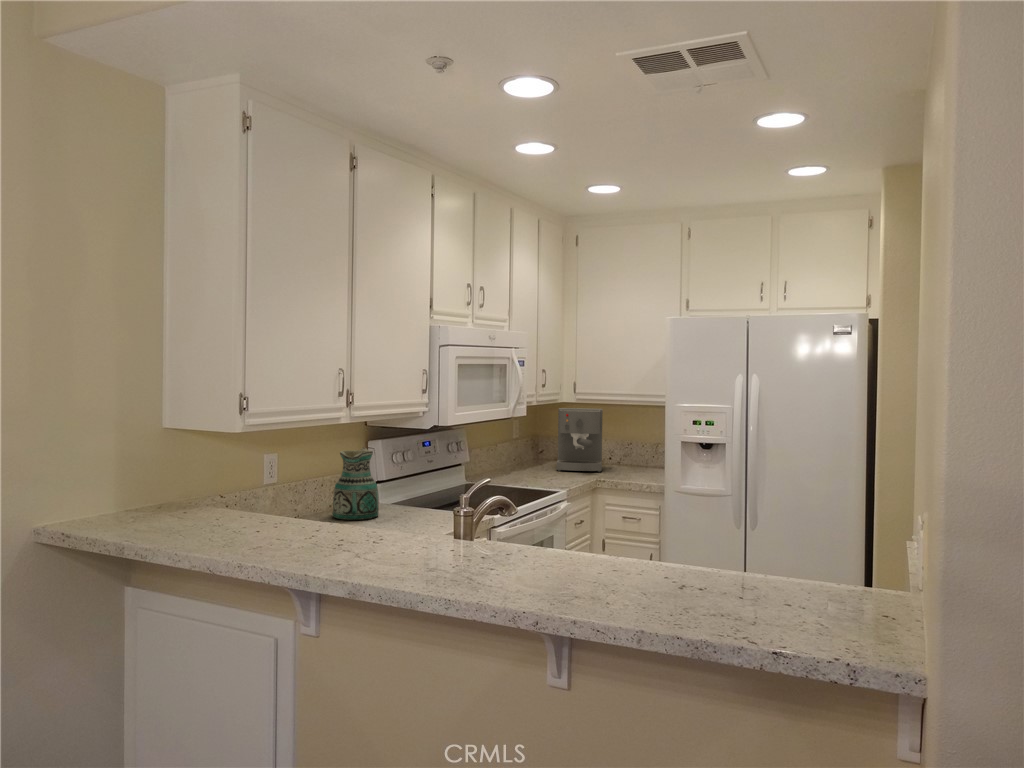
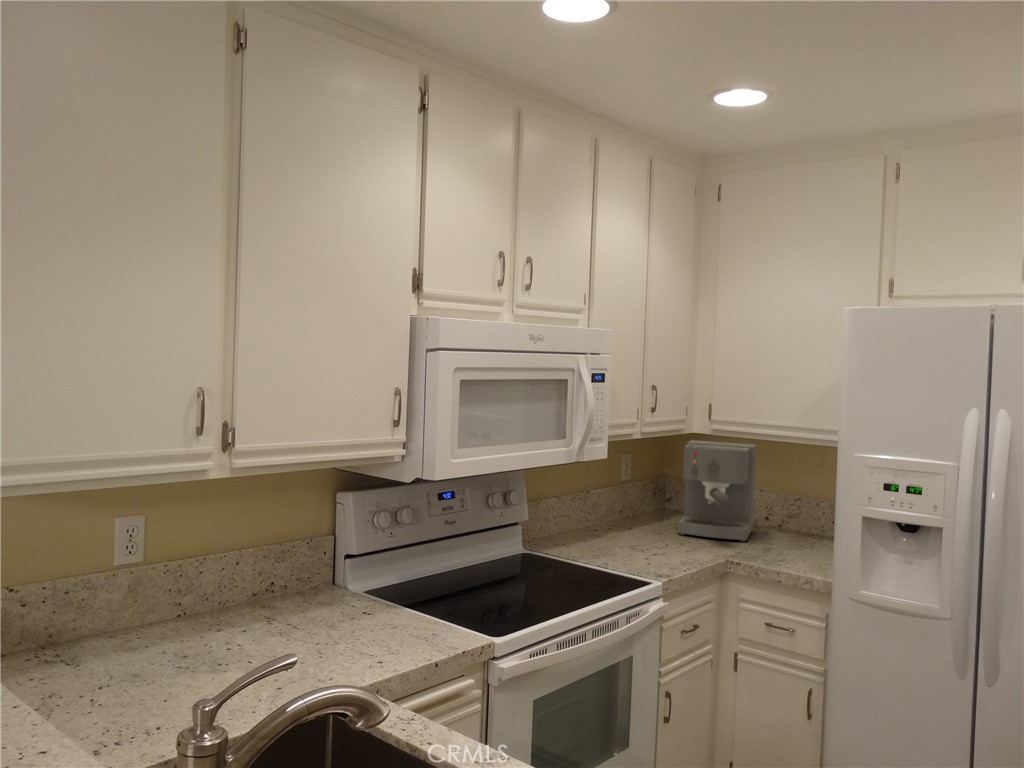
ceramic pitcher: present [332,448,379,520] -> none [235,508,313,630]

